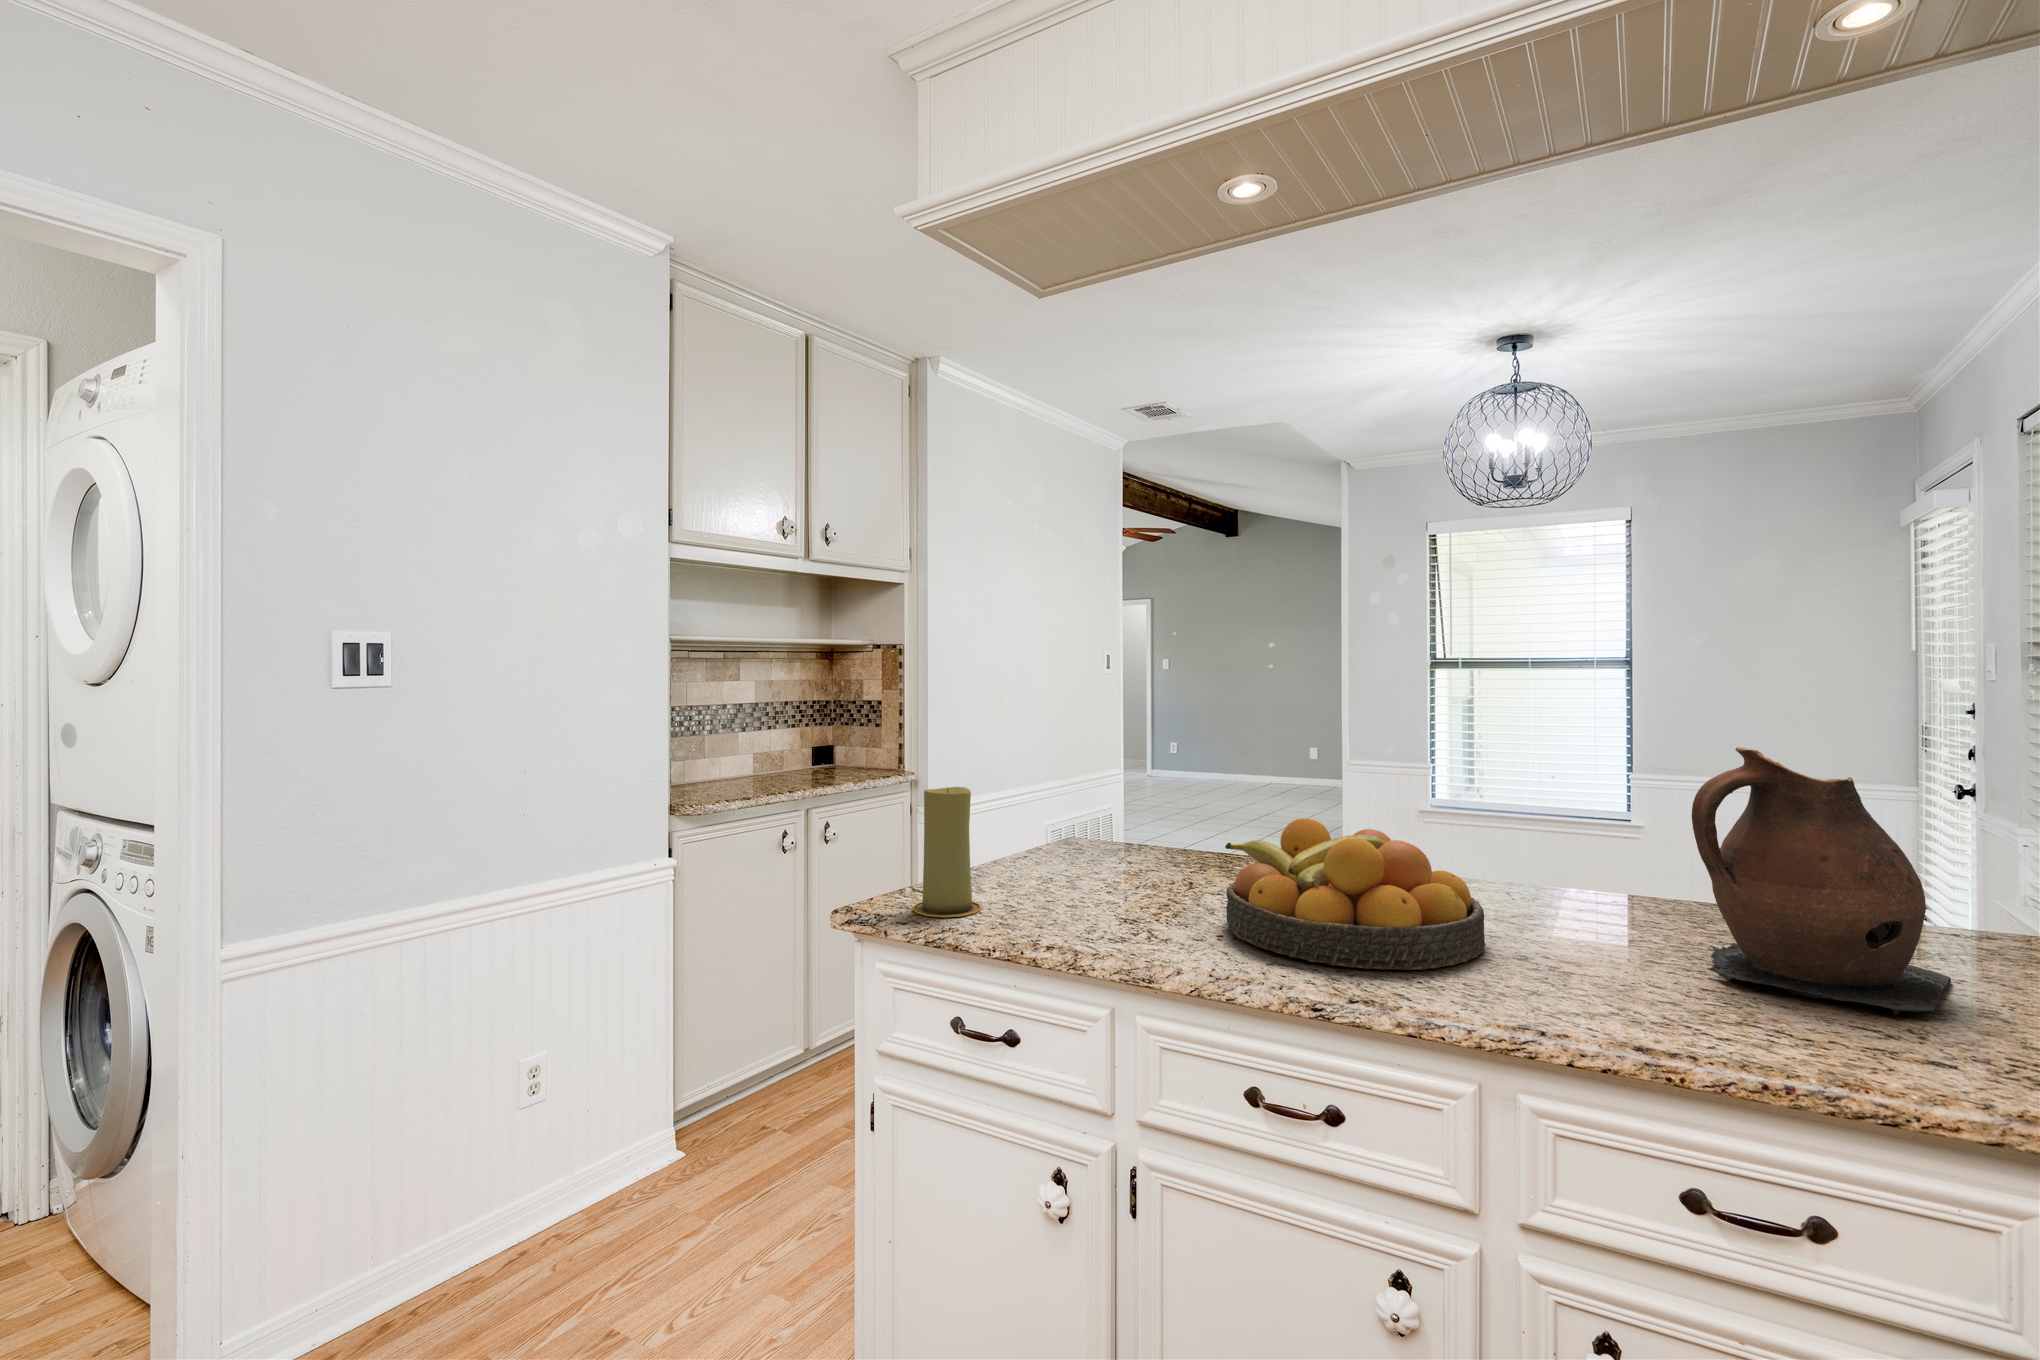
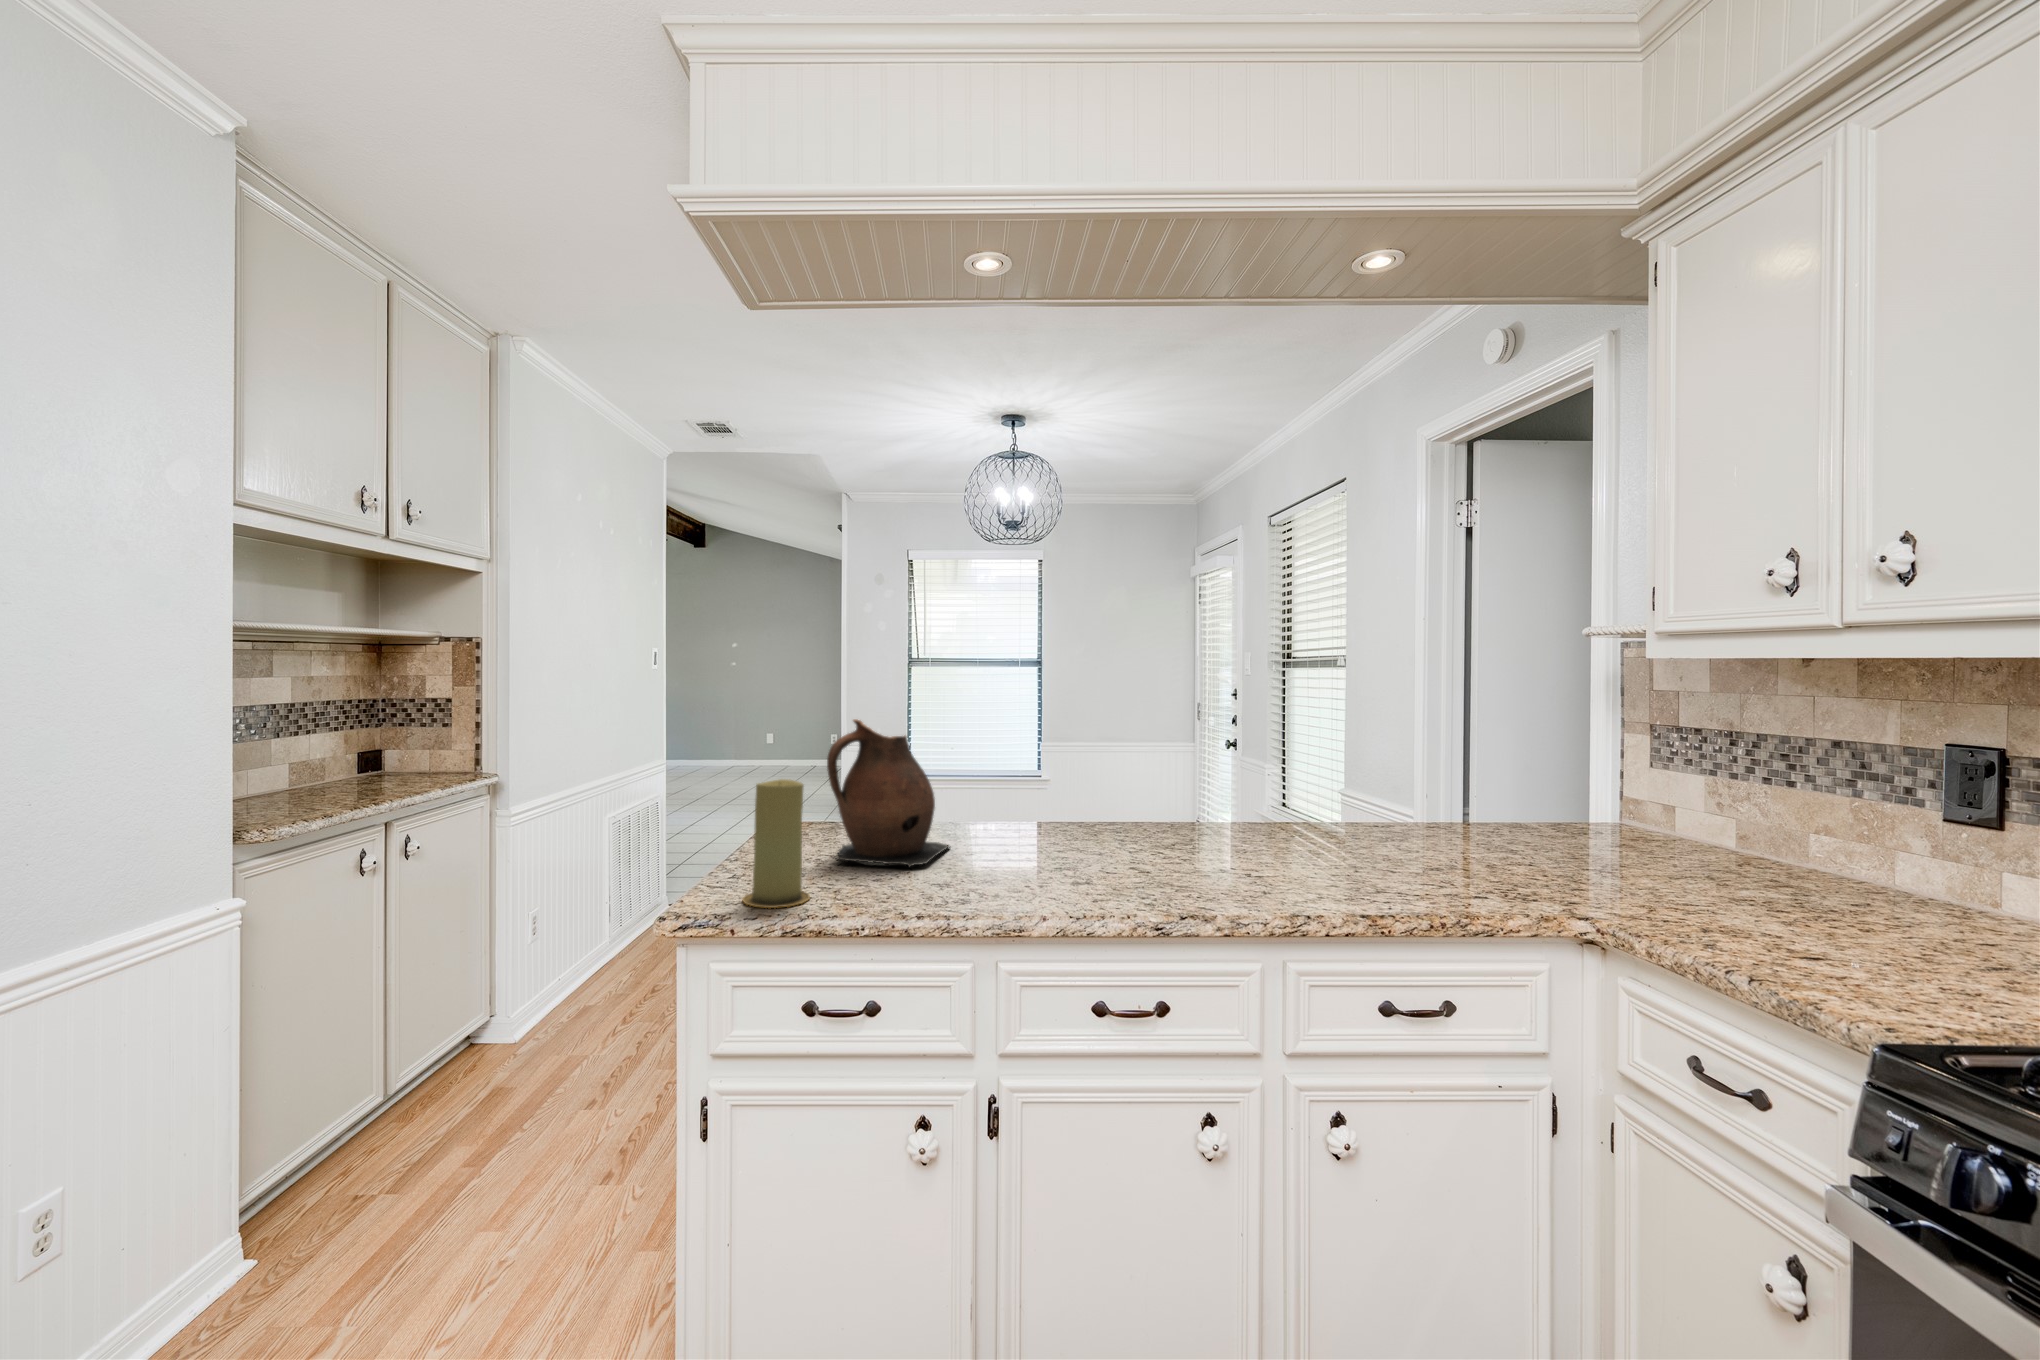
ceramic pitcher: present [1692,748,1951,1015] -> present [827,719,949,867]
fruit bowl: present [1225,819,1485,970] -> none [1017,787,1210,896]

